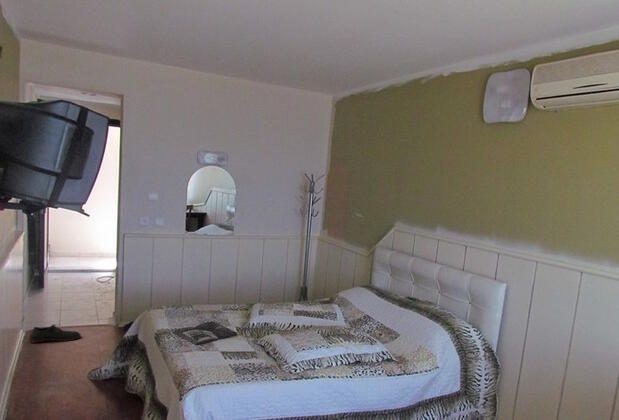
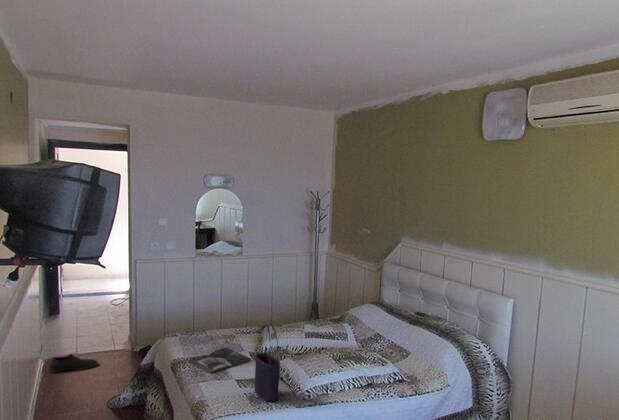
tote bag: none [240,295,268,374] -> present [255,325,280,402]

